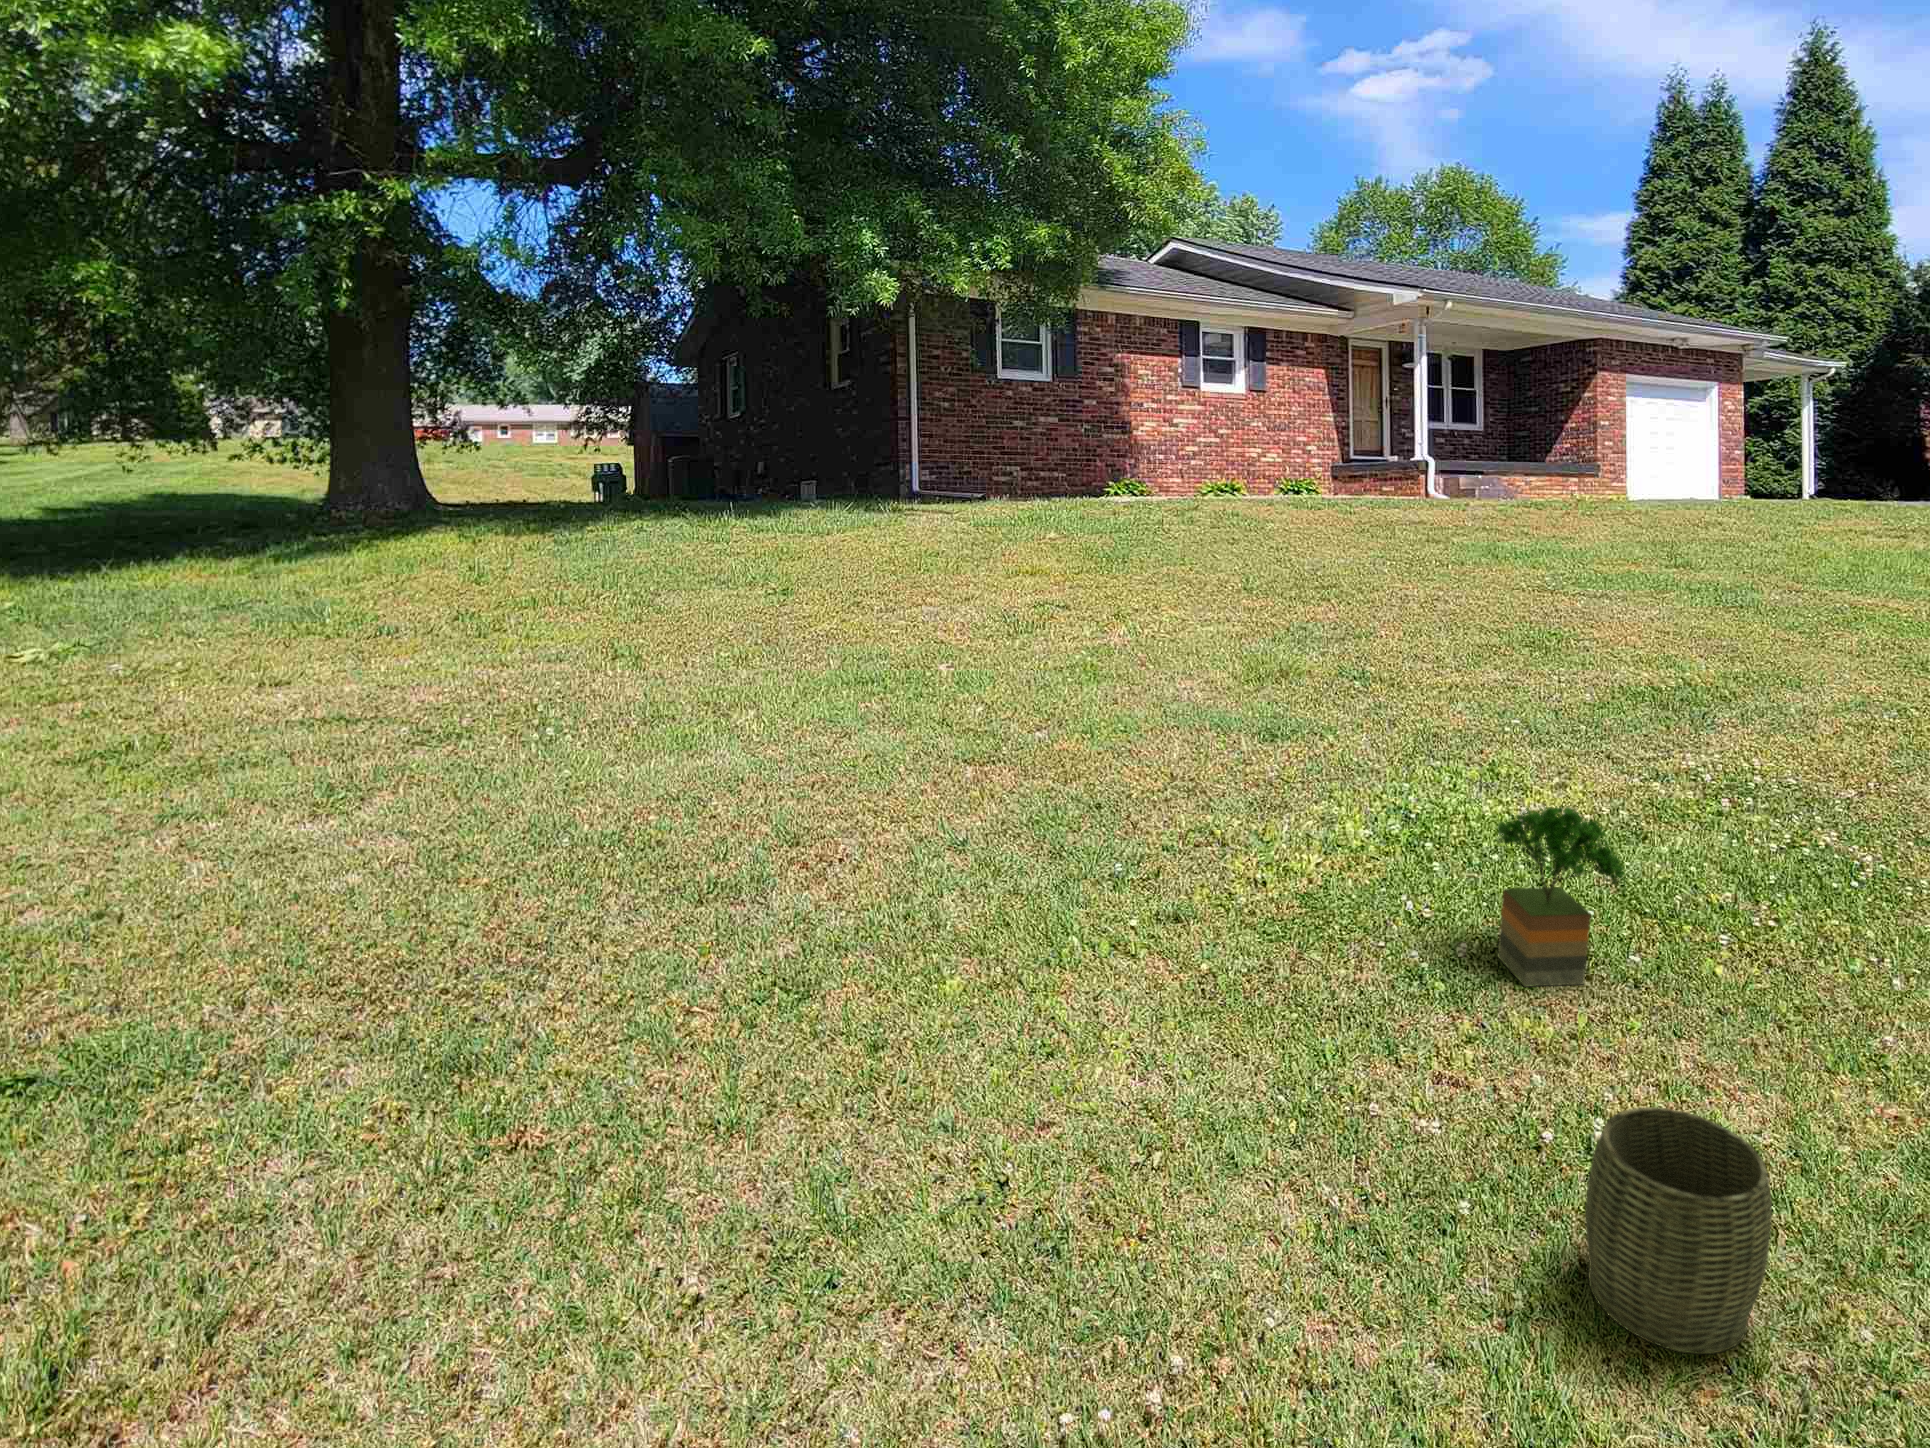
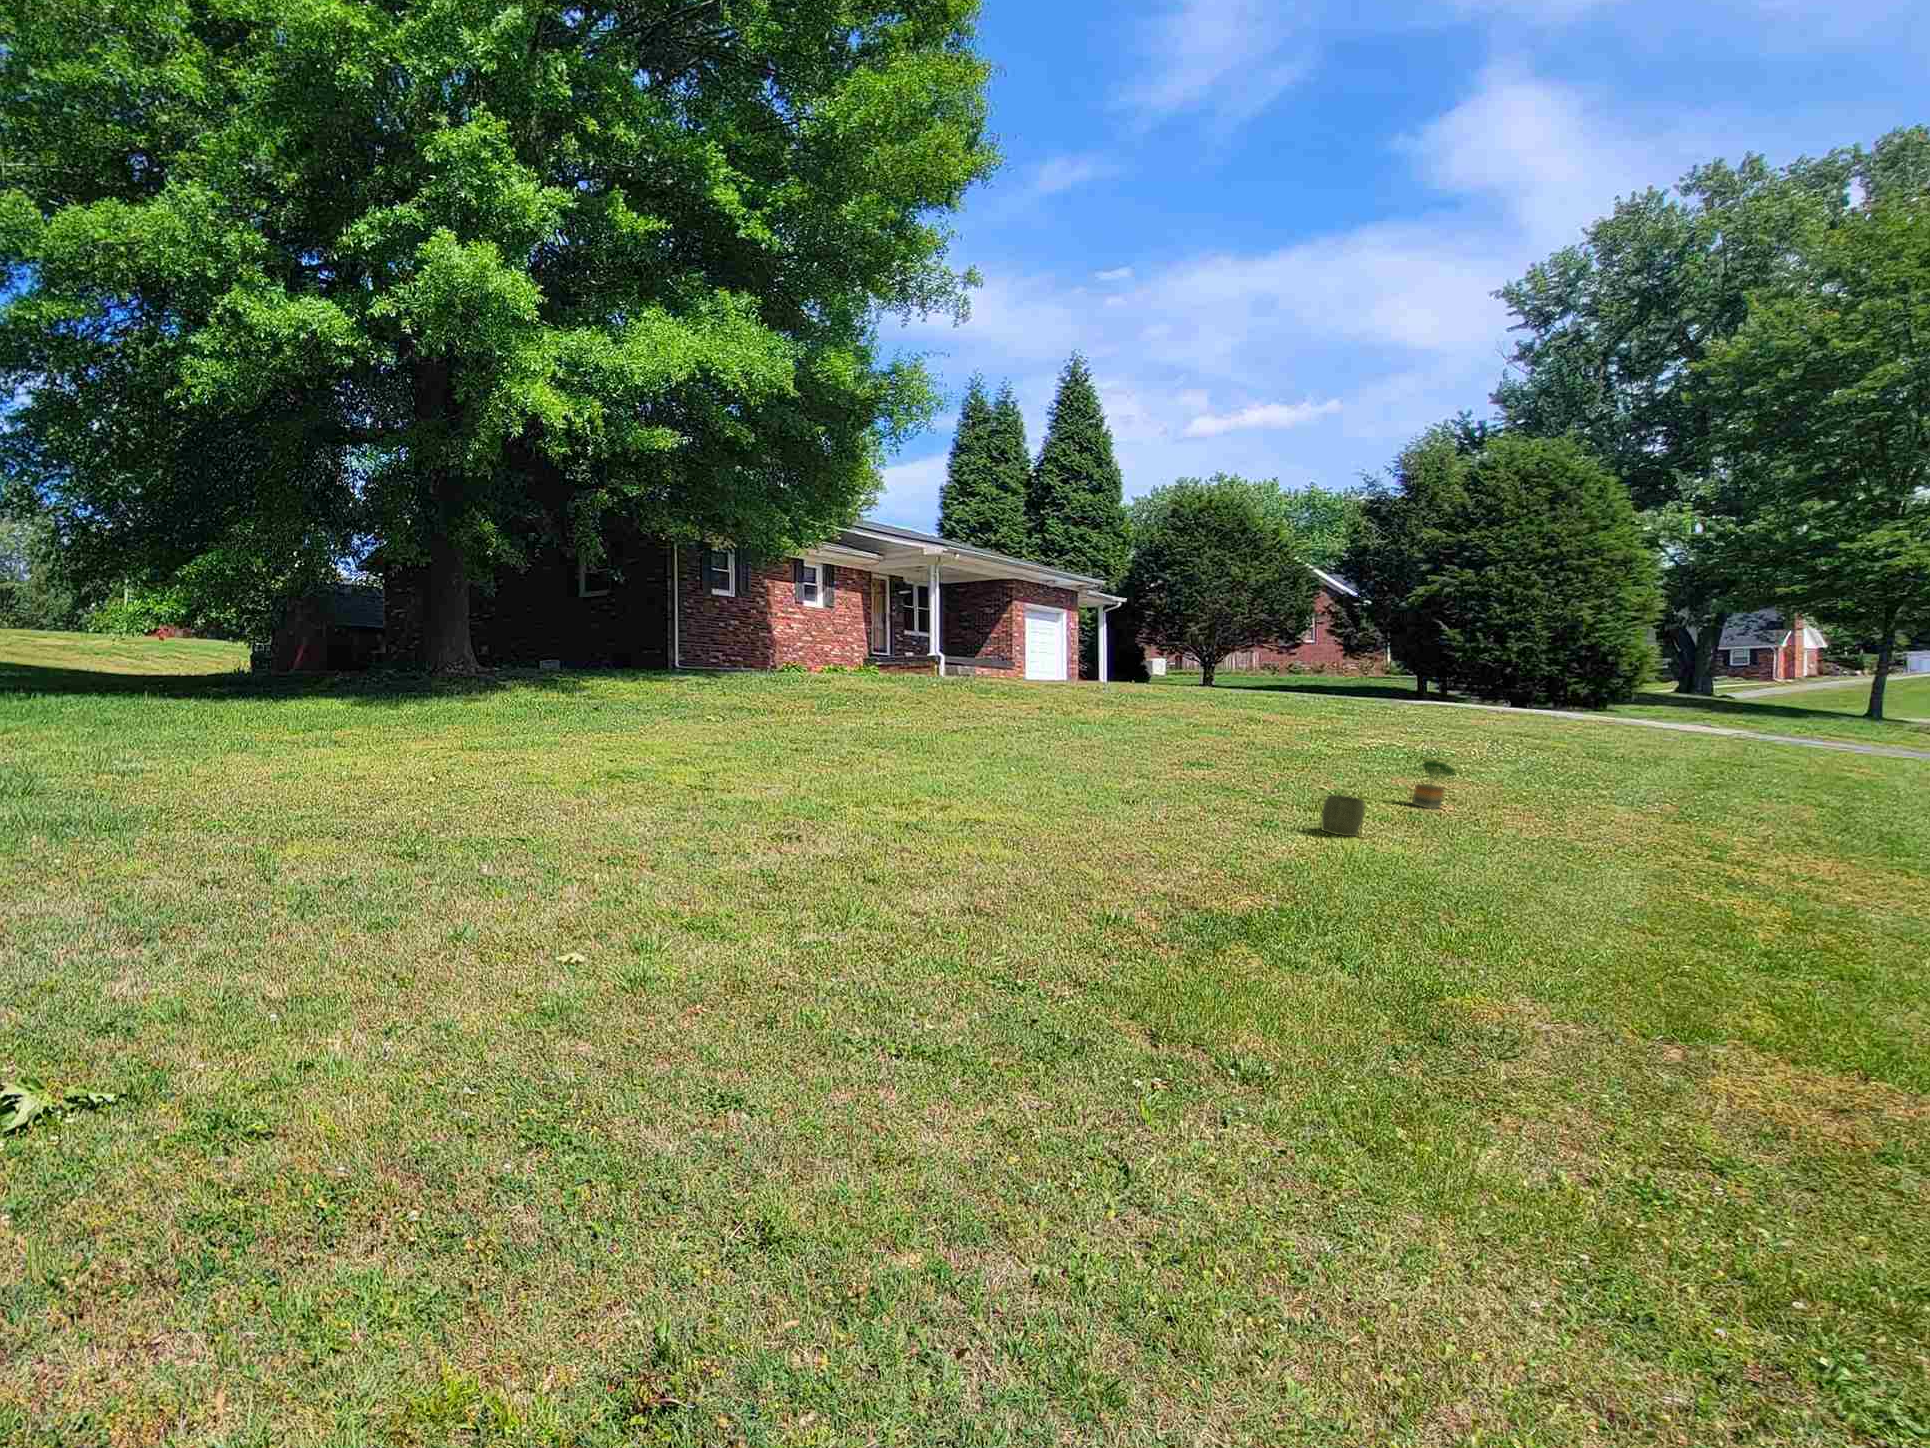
woven basket: present [1585,1107,1772,1354] -> present [1321,794,1365,836]

